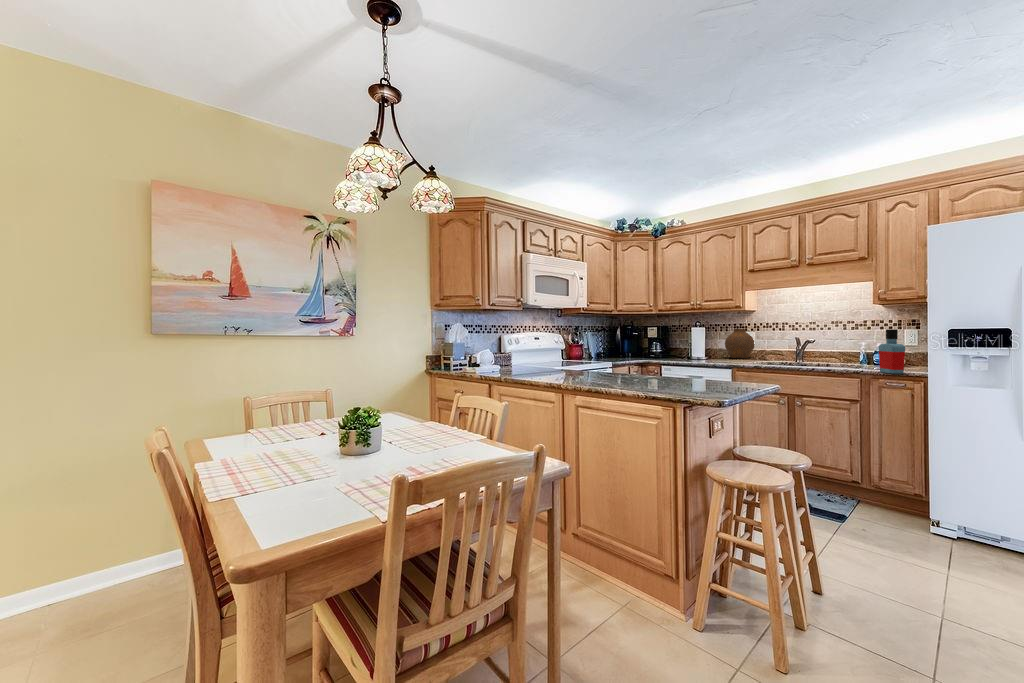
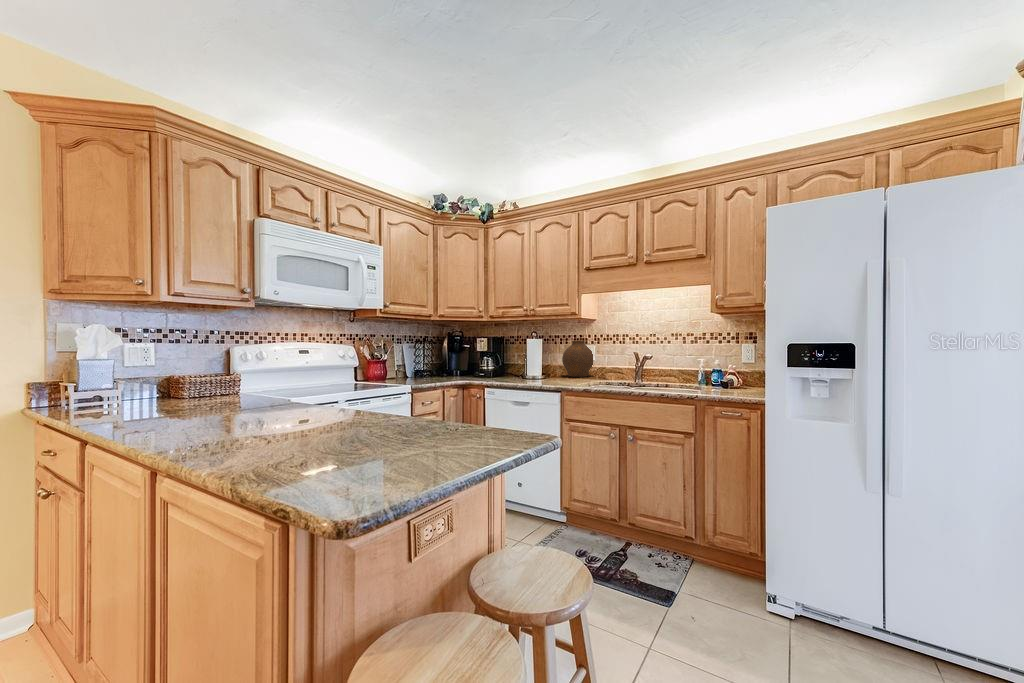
bottle: present [879,329,905,374] -> none [714,344,741,400]

